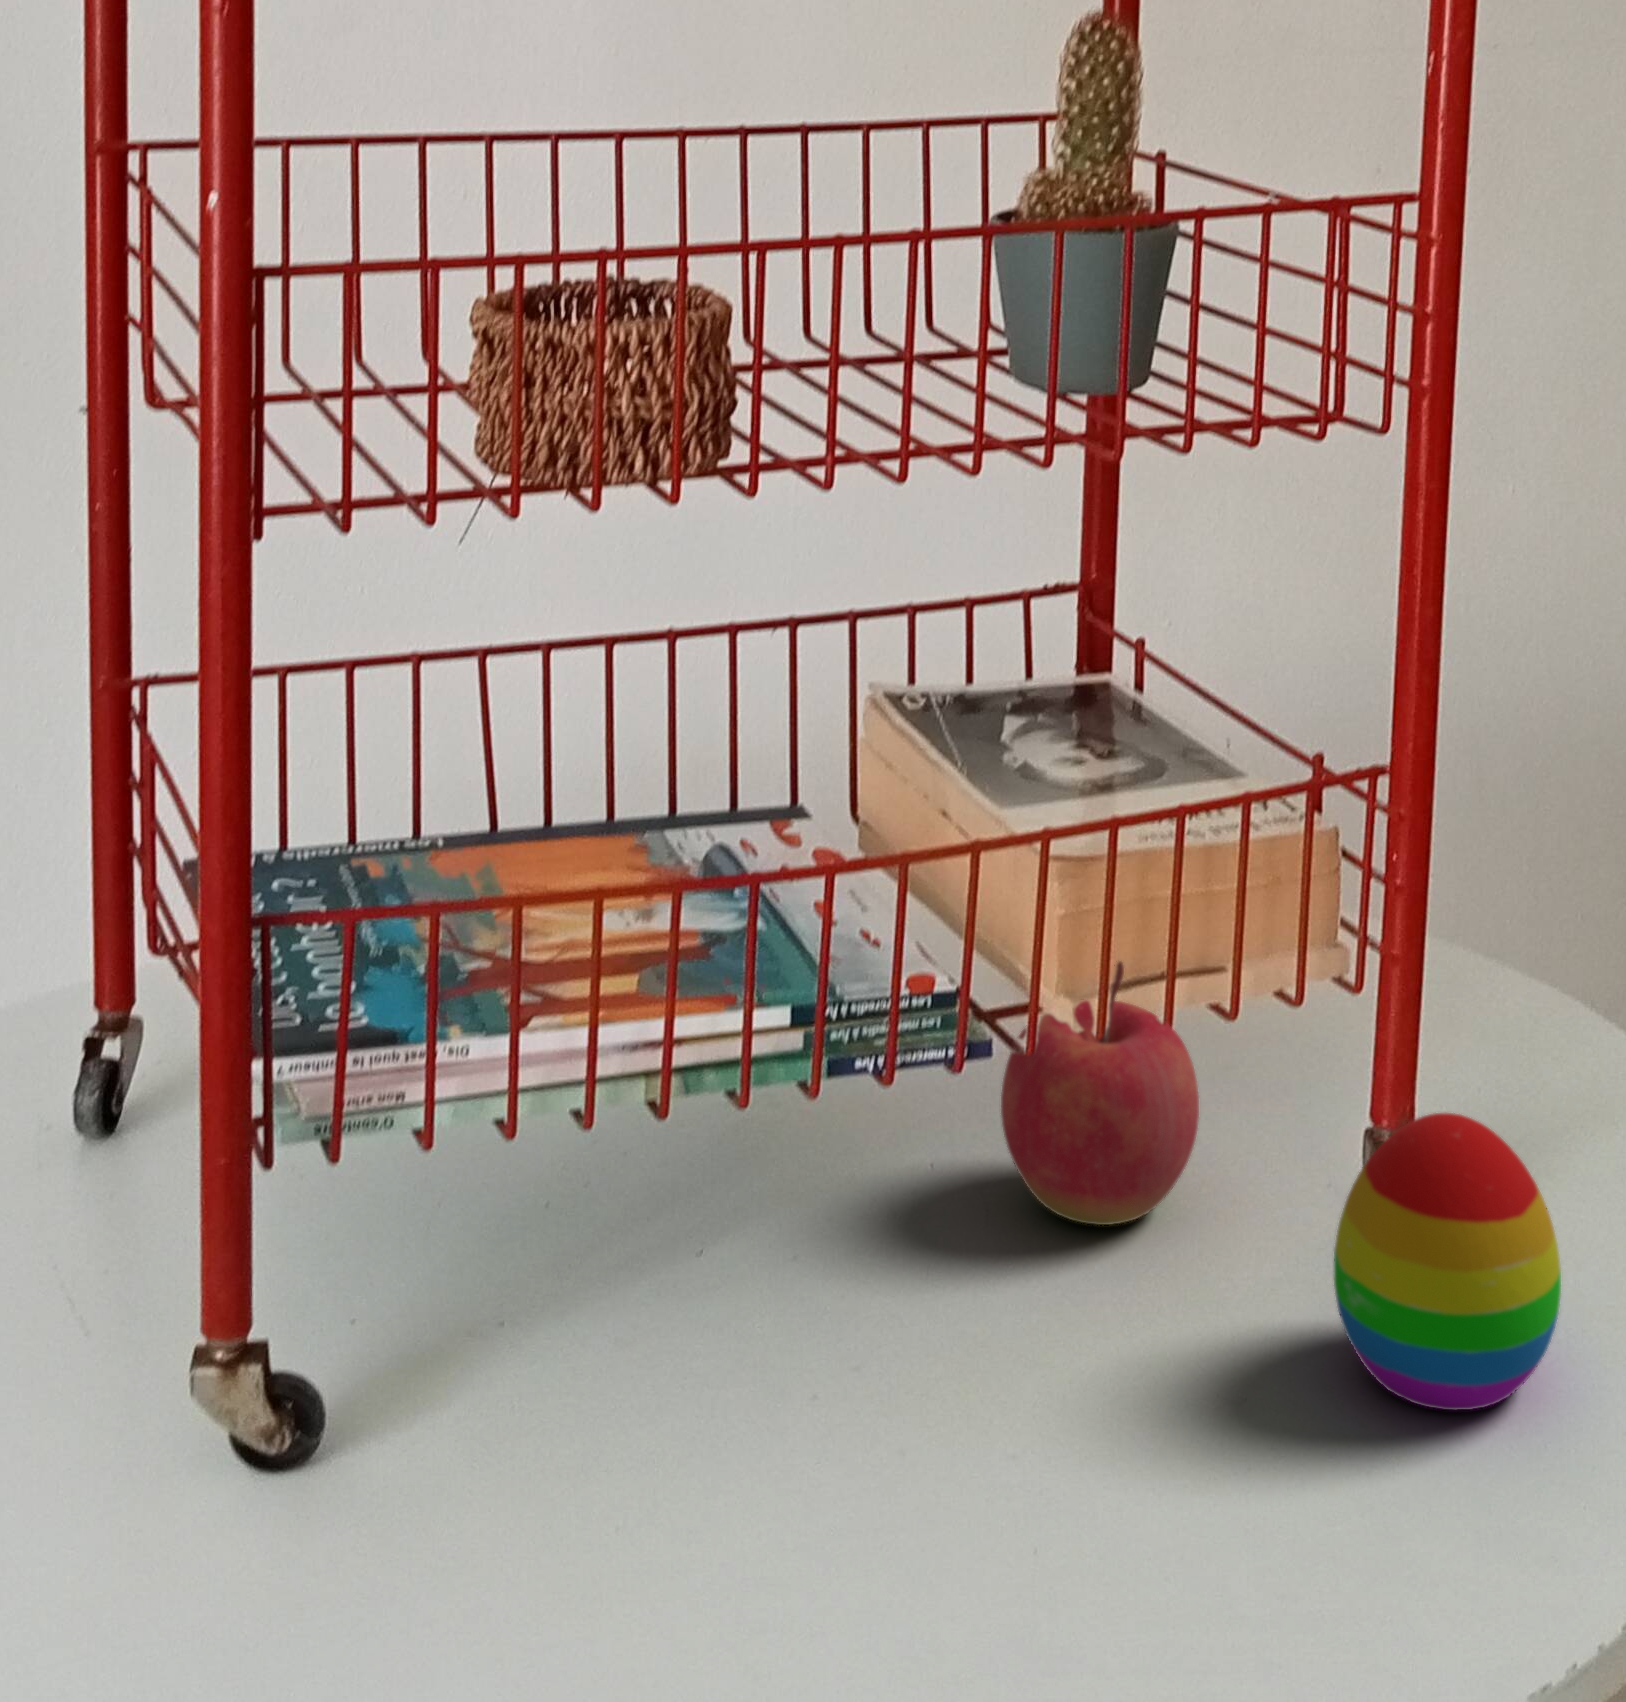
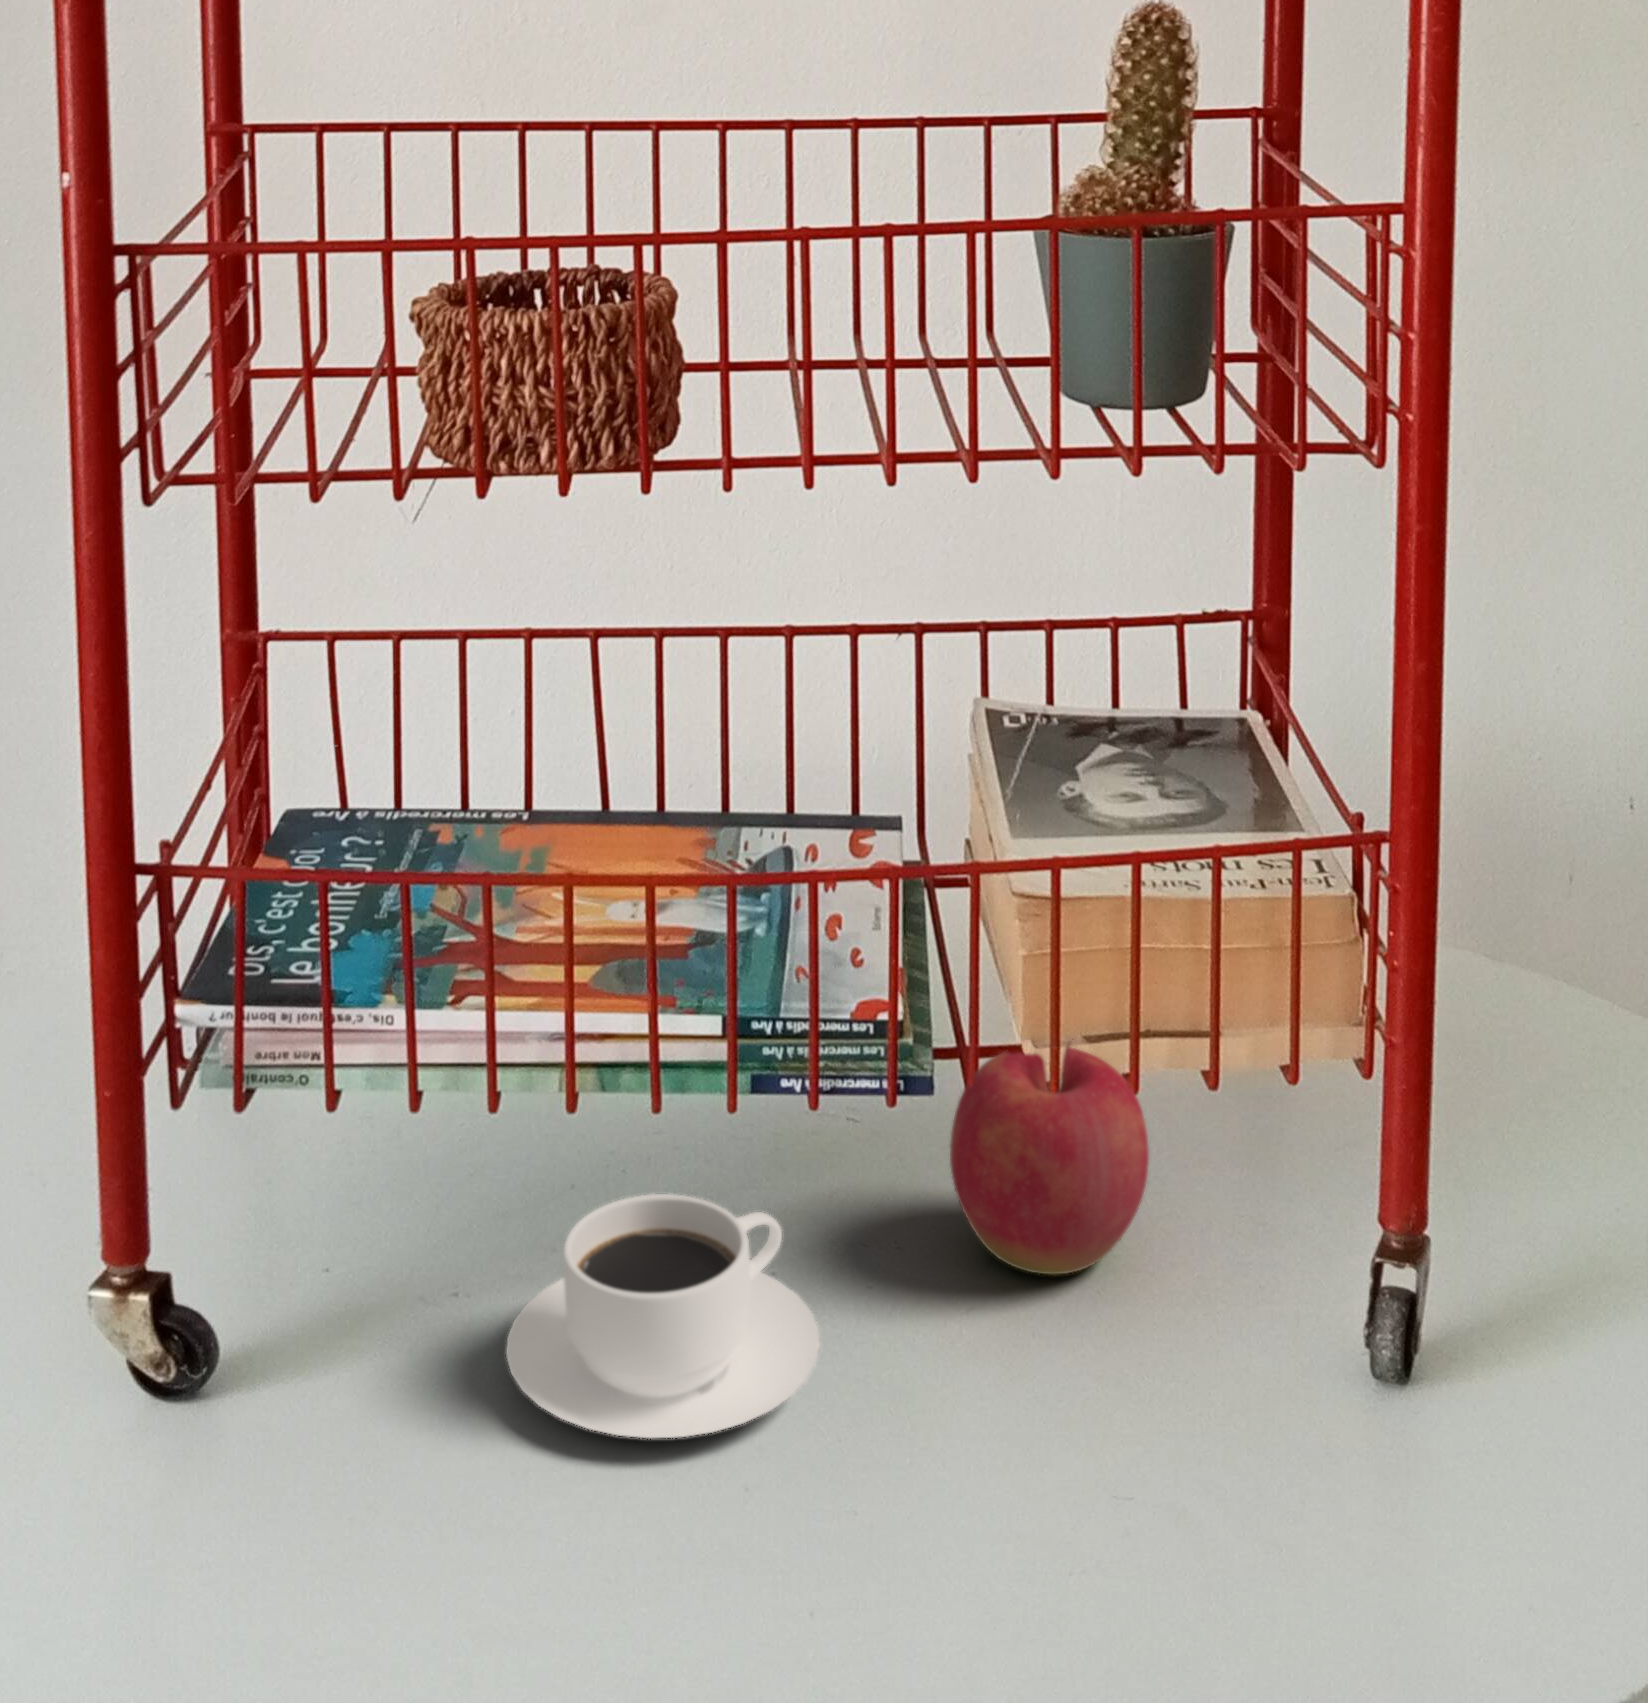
decorative egg: present [1334,1113,1561,1410] -> none [1204,1211,1439,1524]
coffee cup: none [617,1190,938,1432] -> present [506,1194,820,1438]

